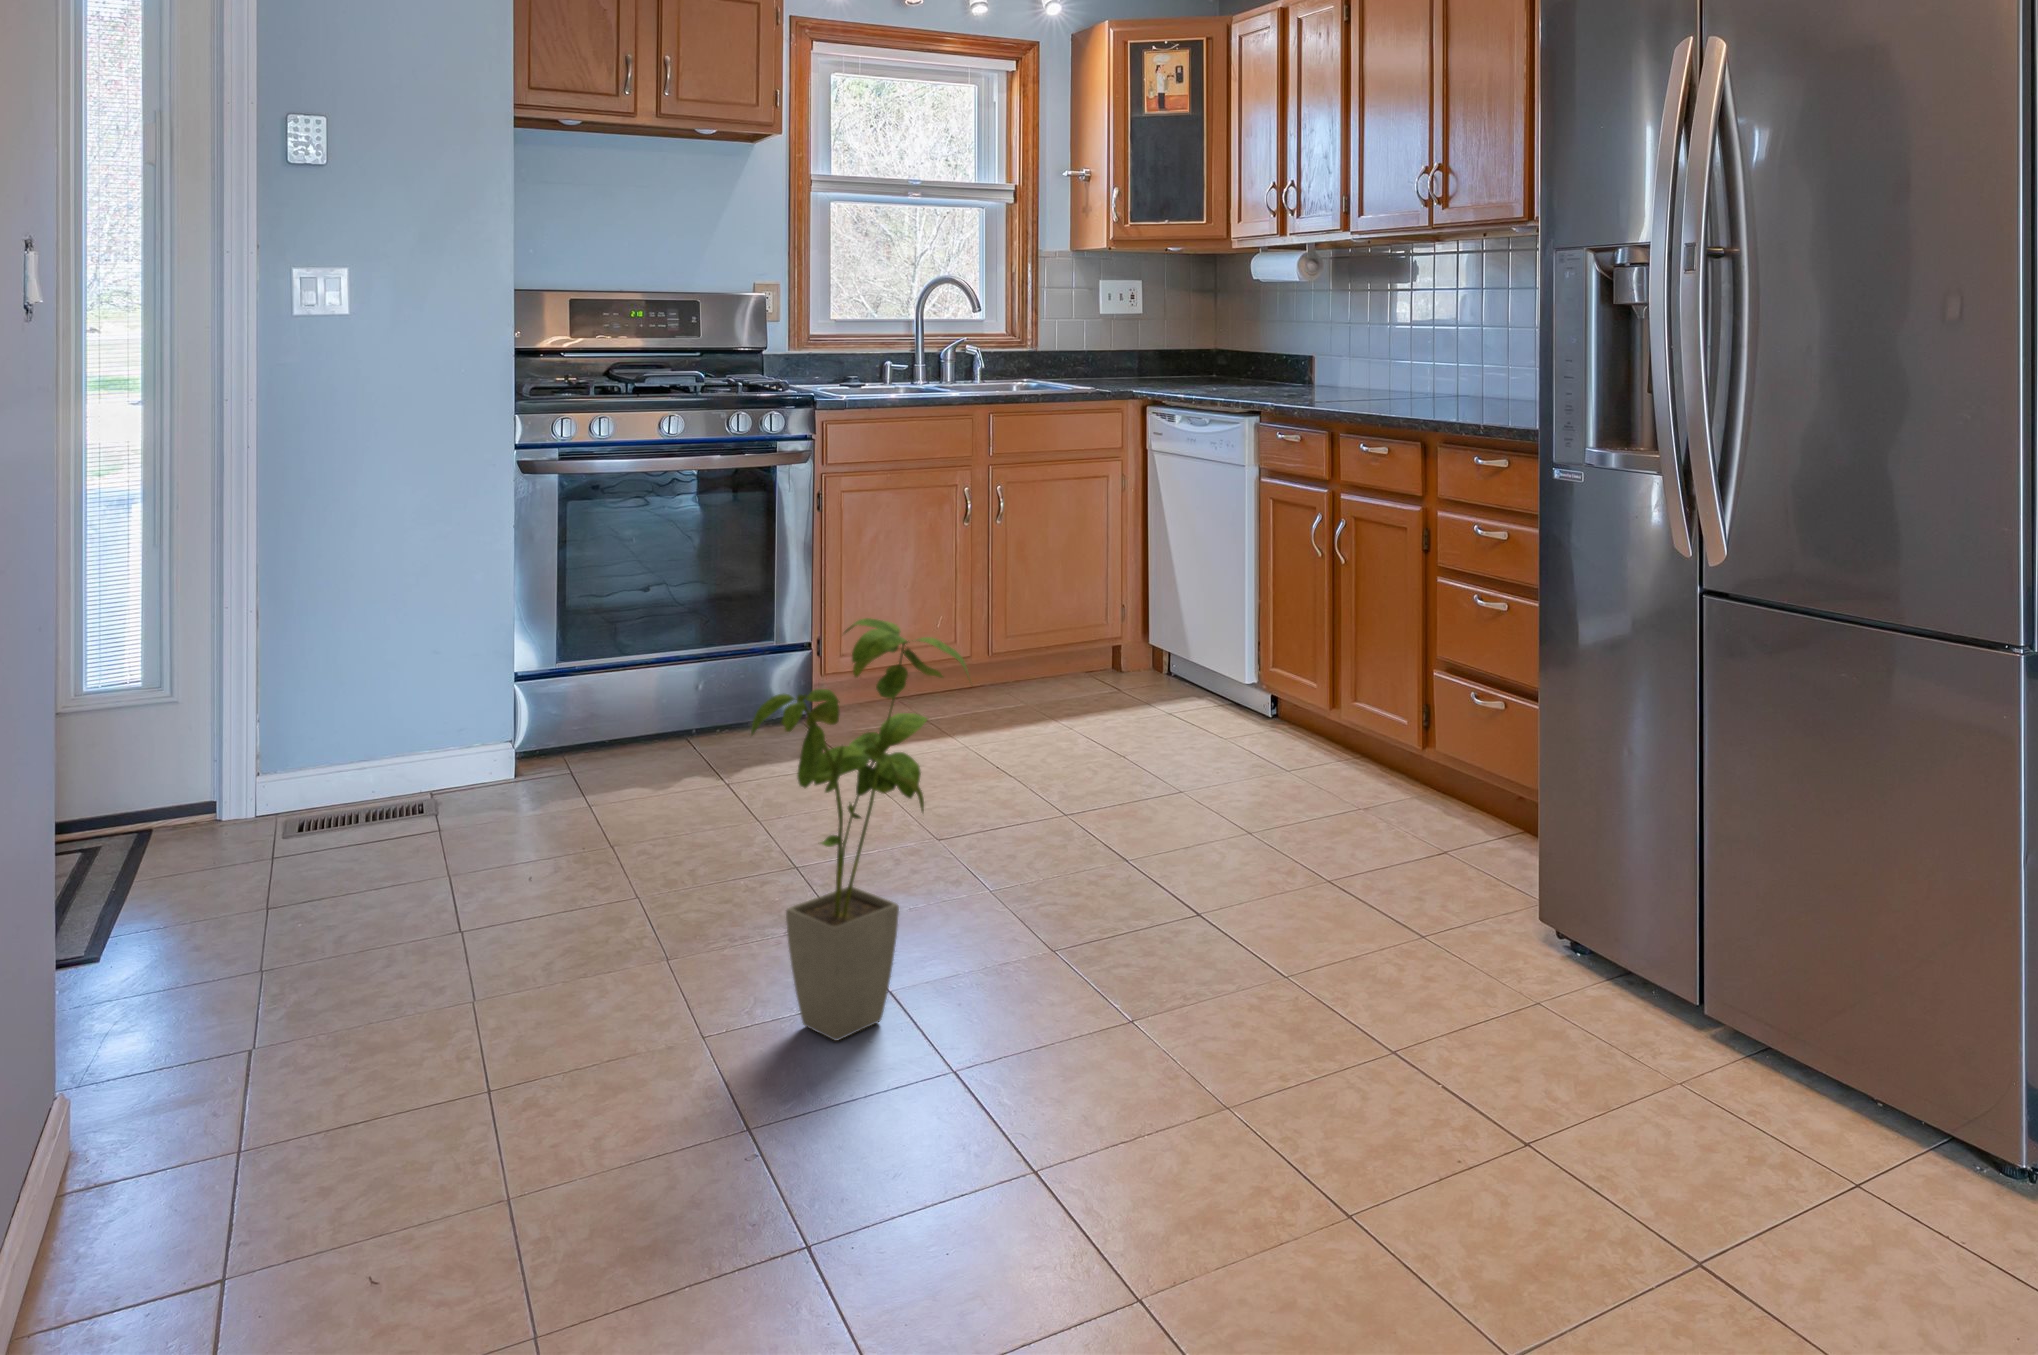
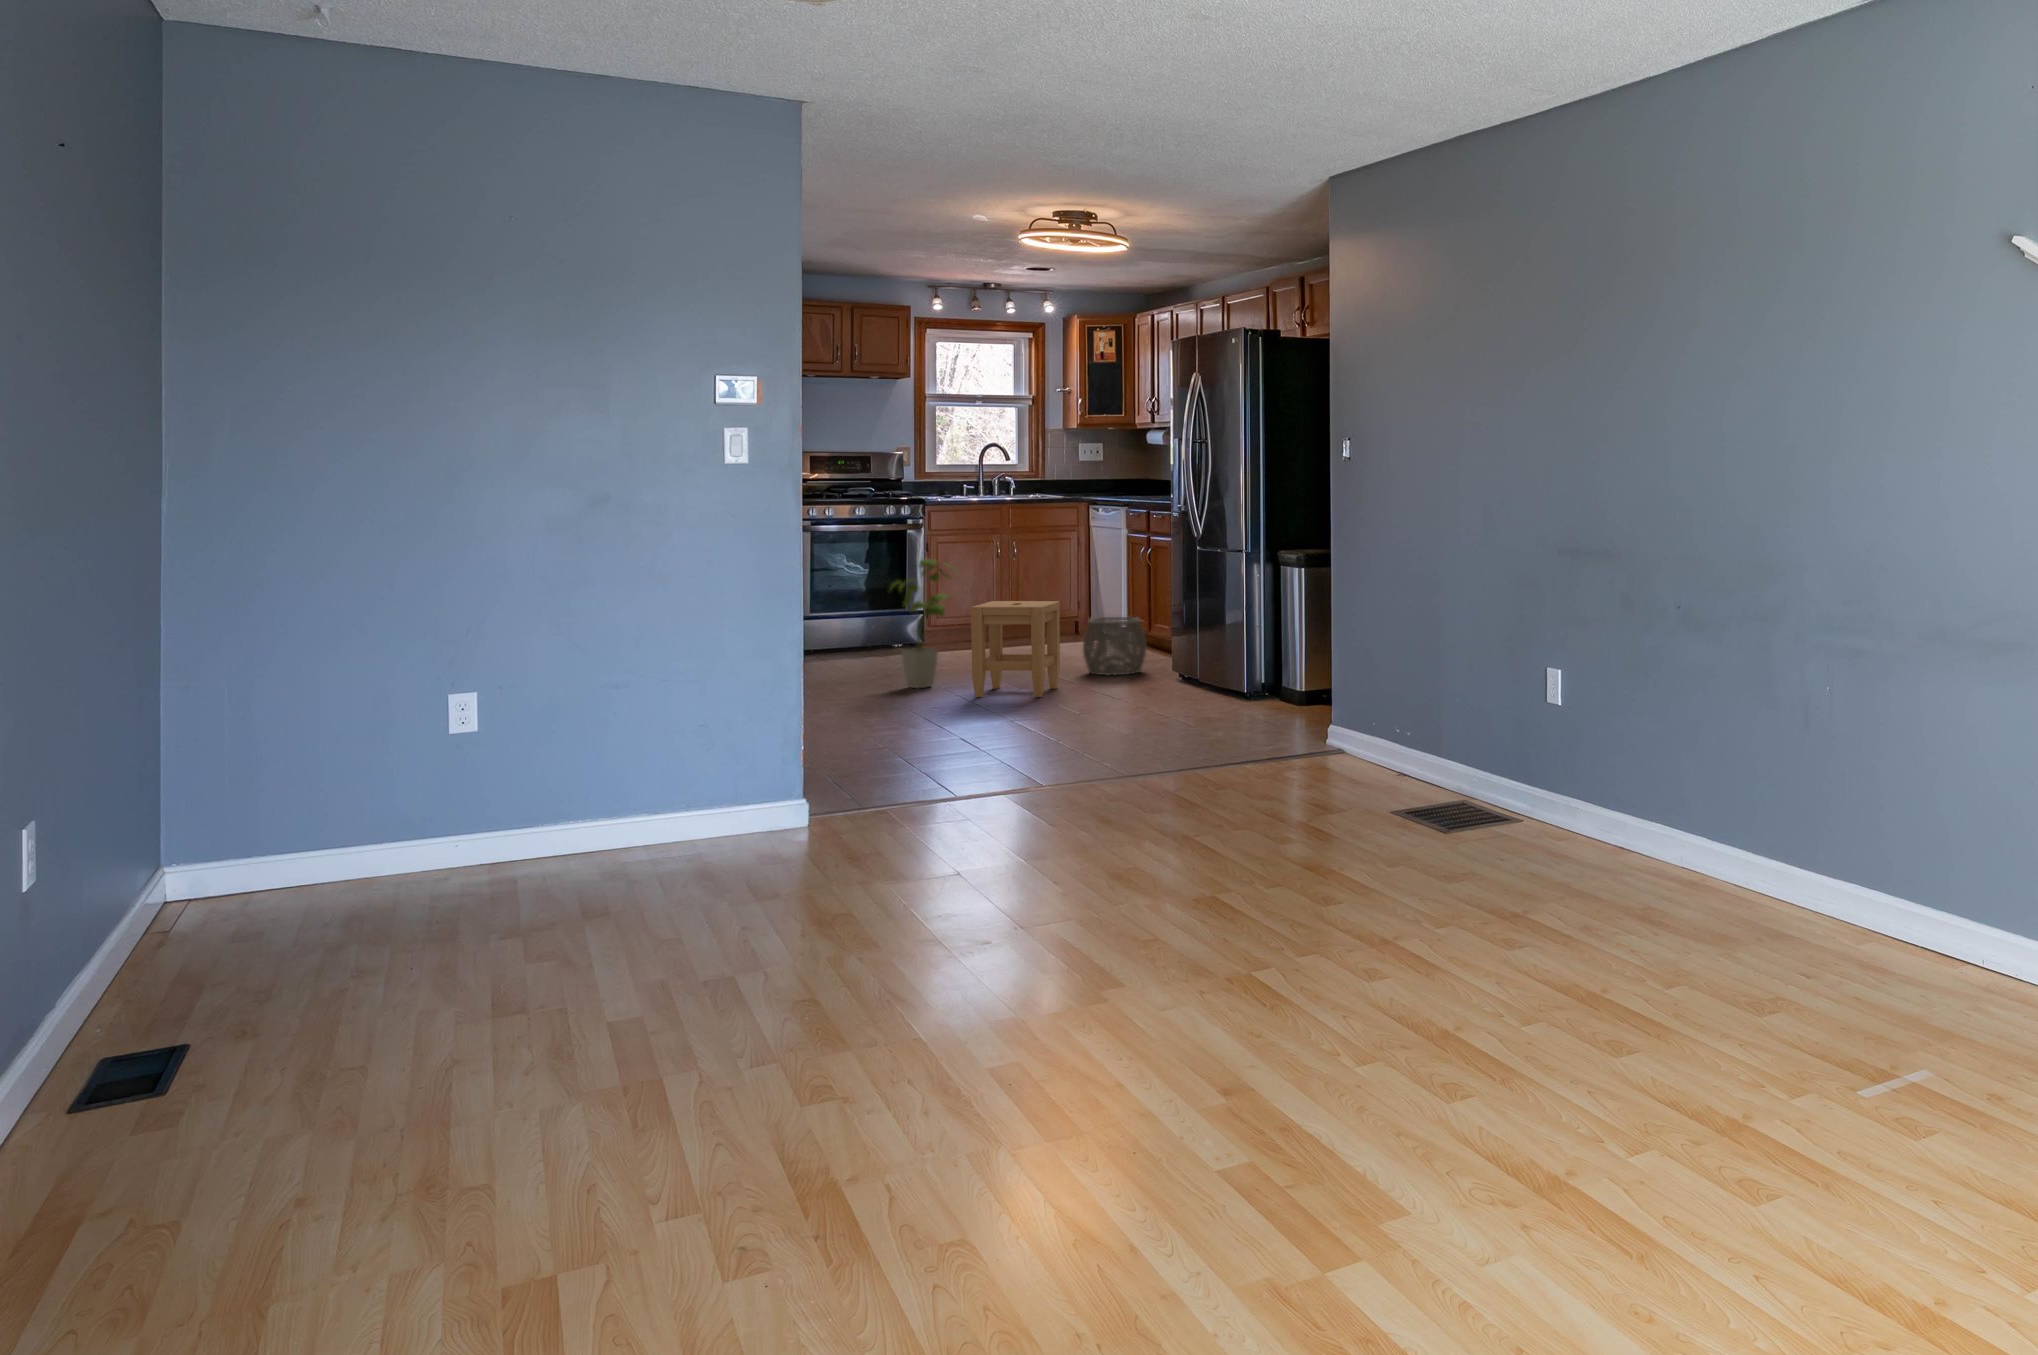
woven basket: none [1274,734,1453,929] -> present [1083,617,1146,675]
stool: none [1042,755,1290,1142] -> present [971,601,1060,697]

